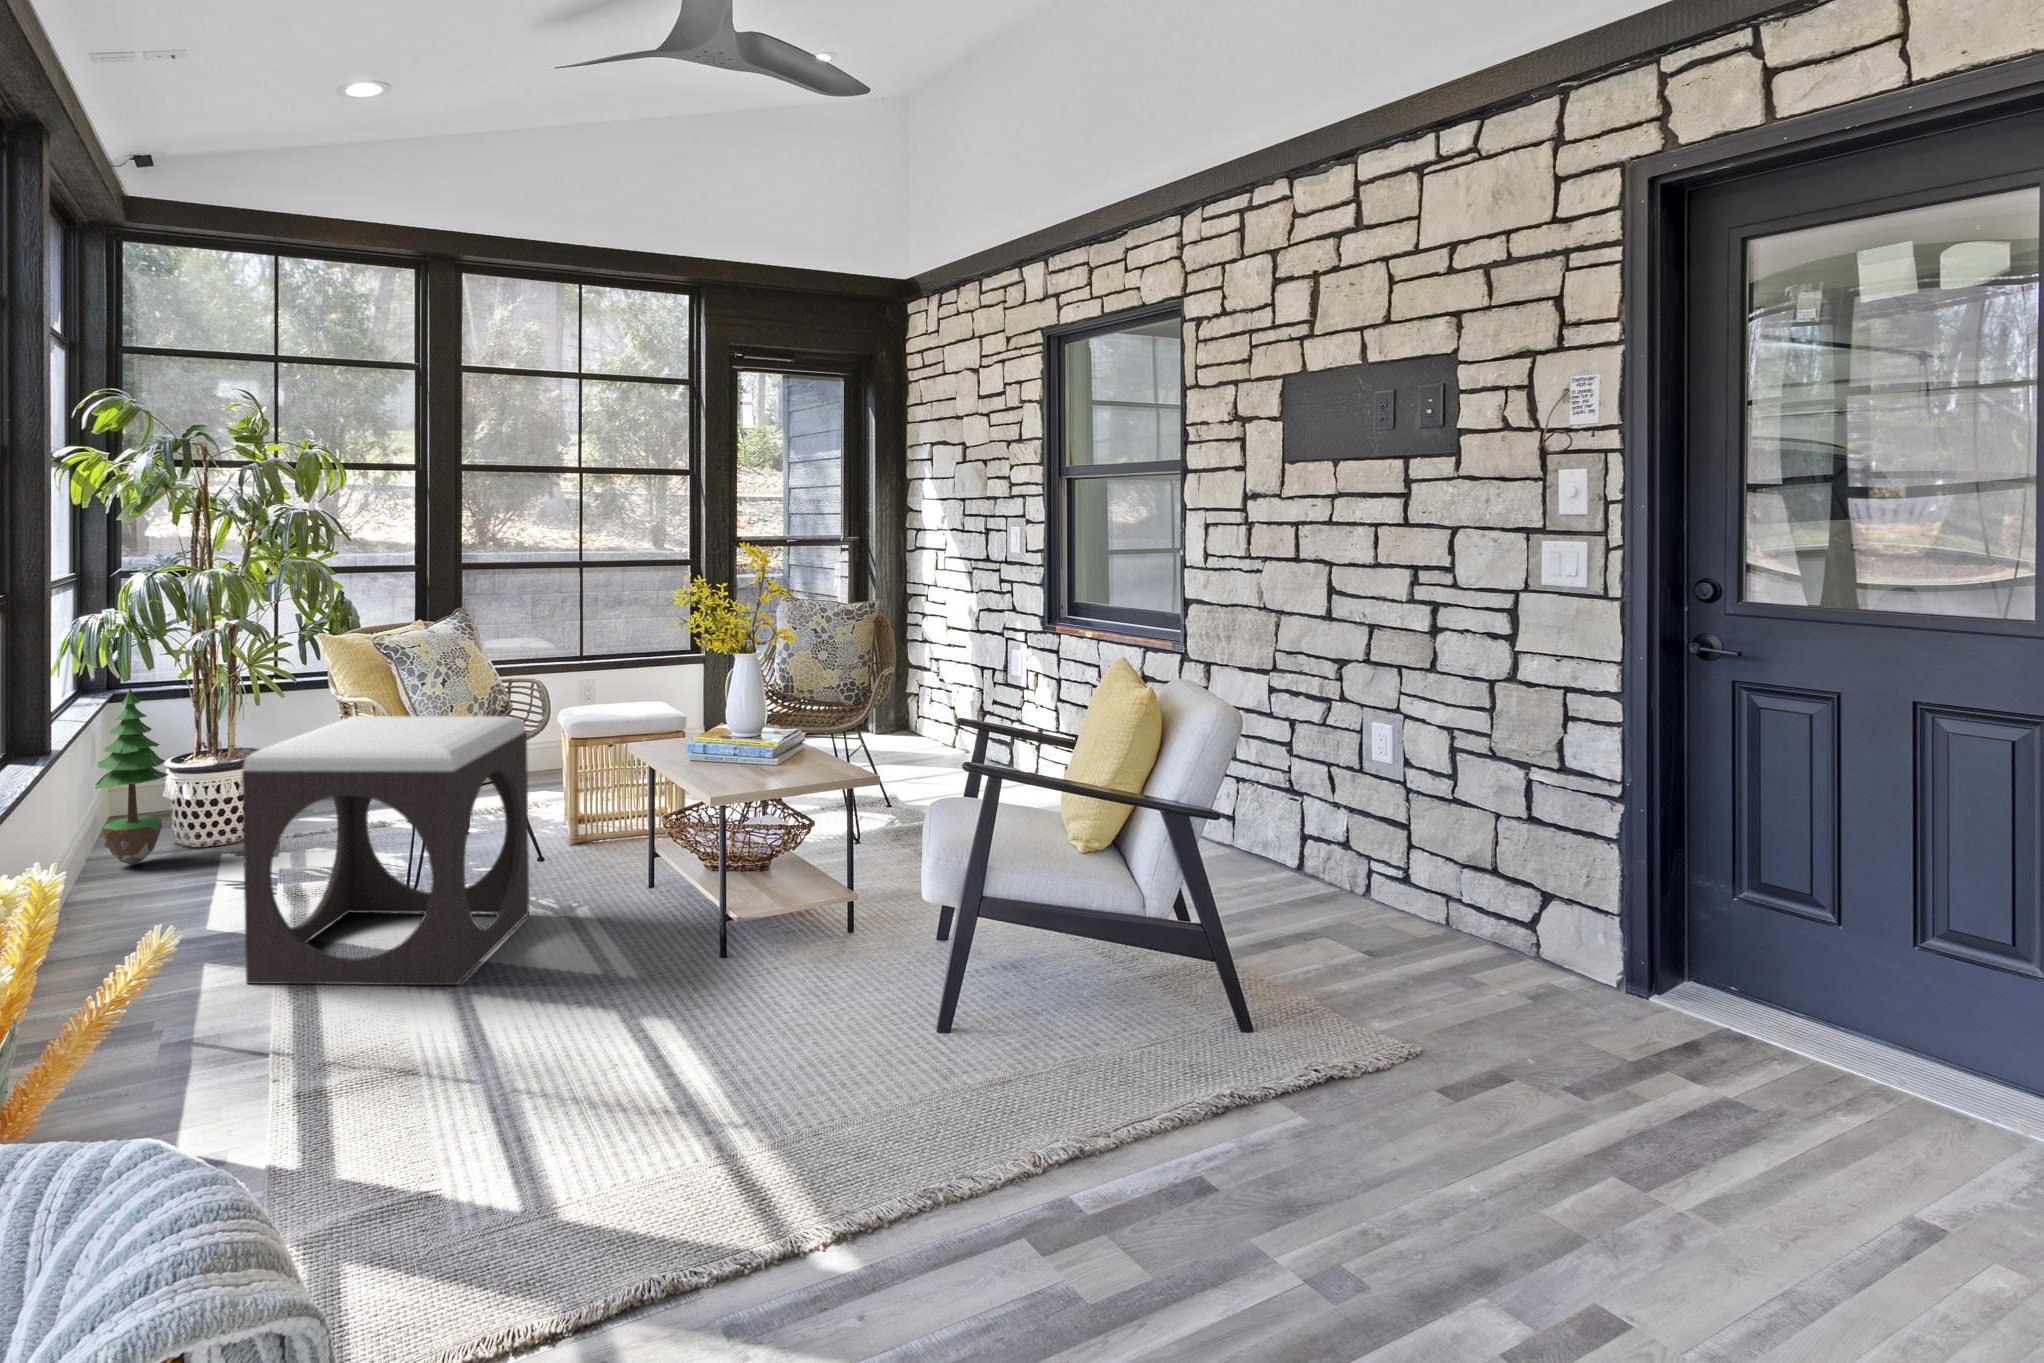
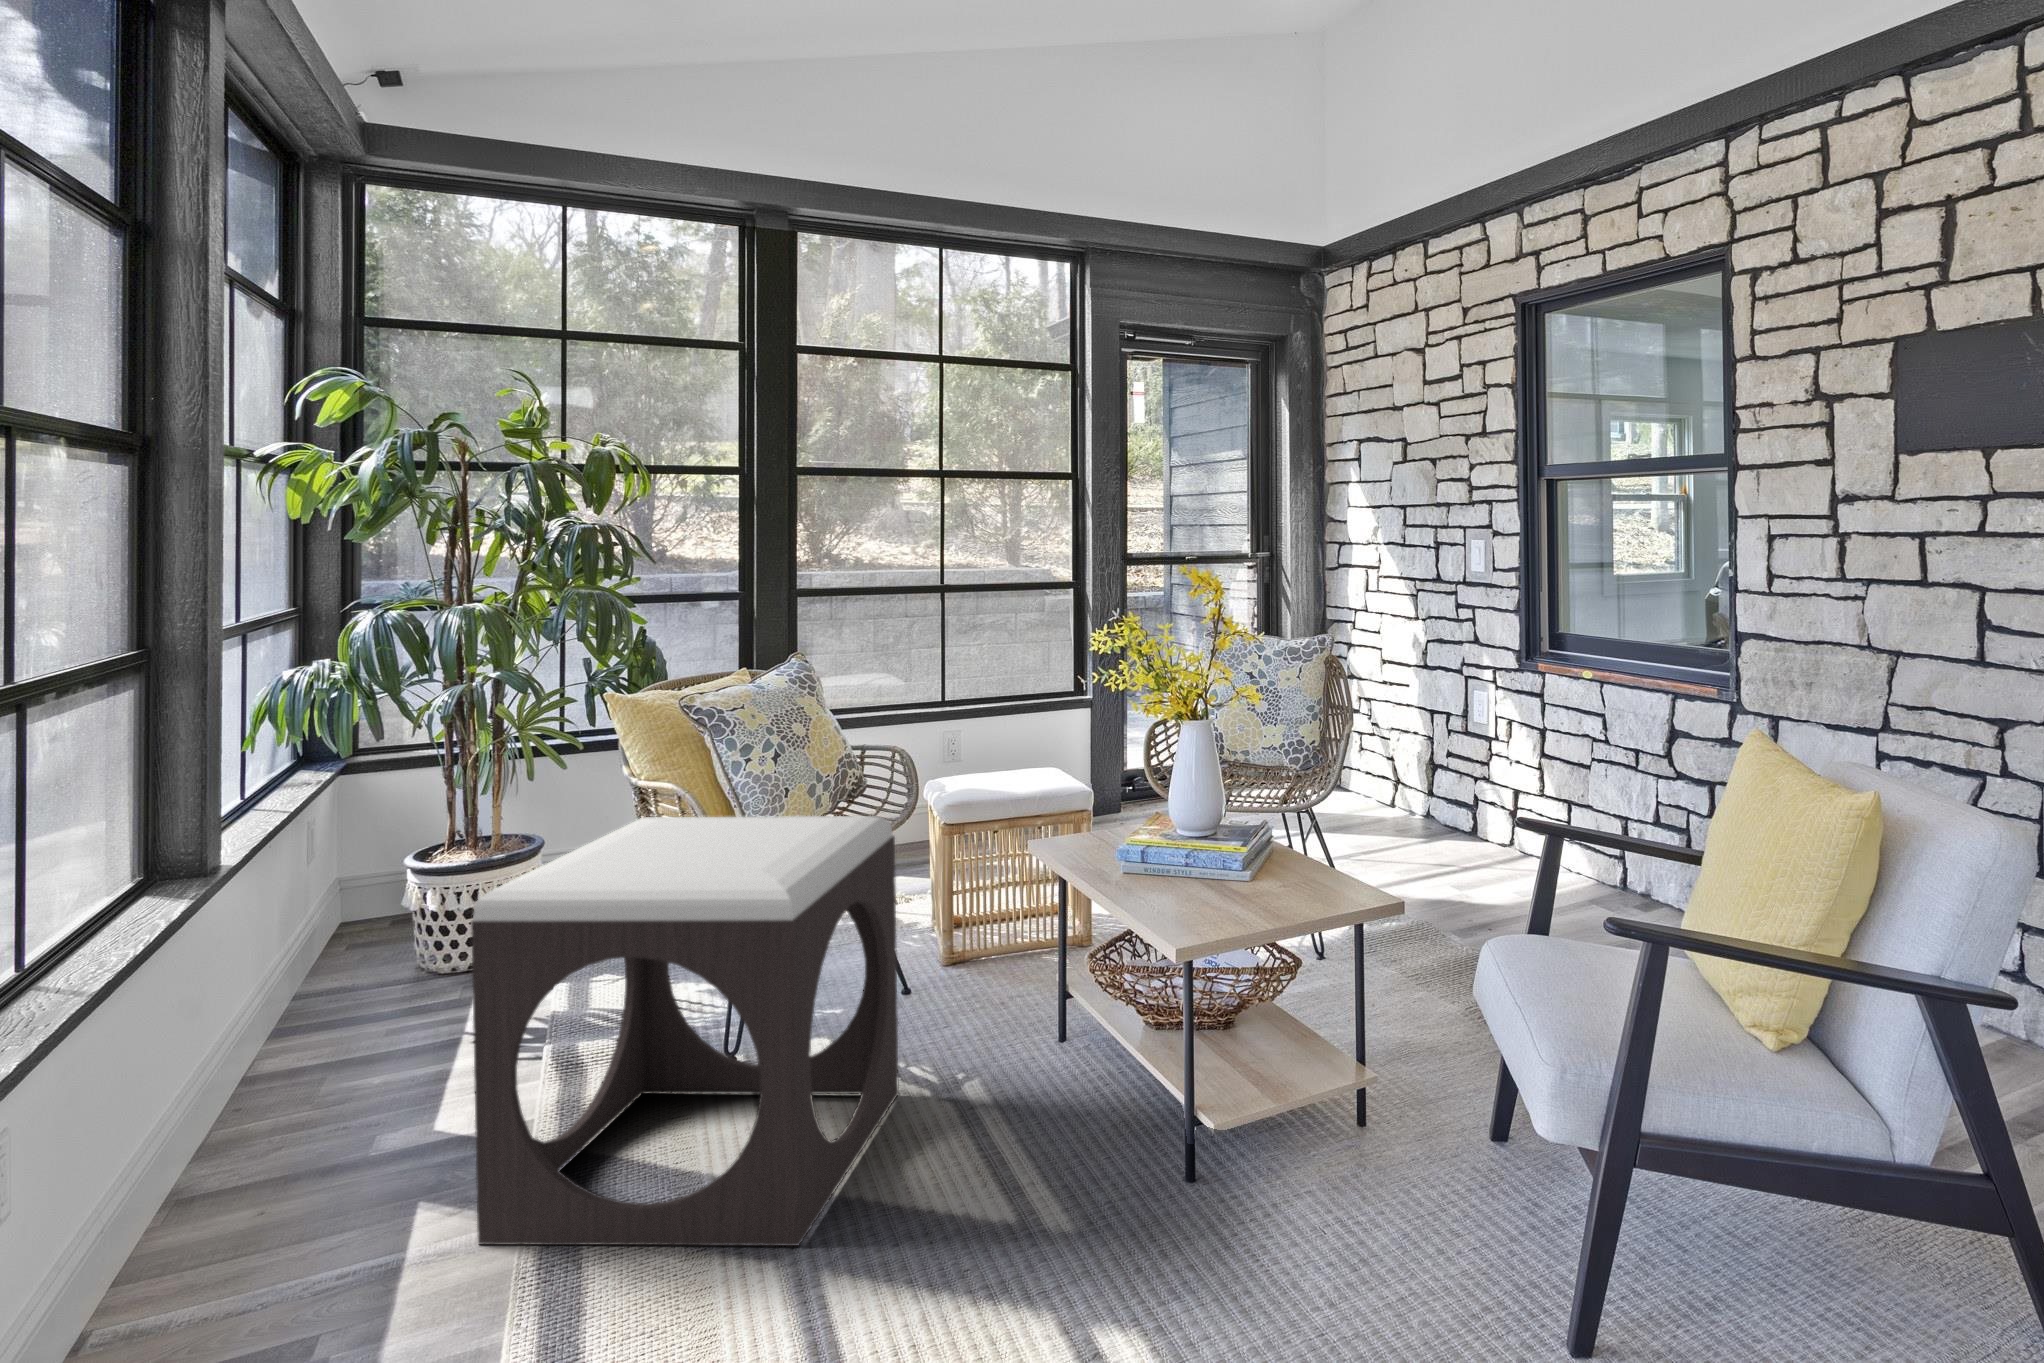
potted tree: present [95,688,168,866] -> none [300,767,405,1008]

